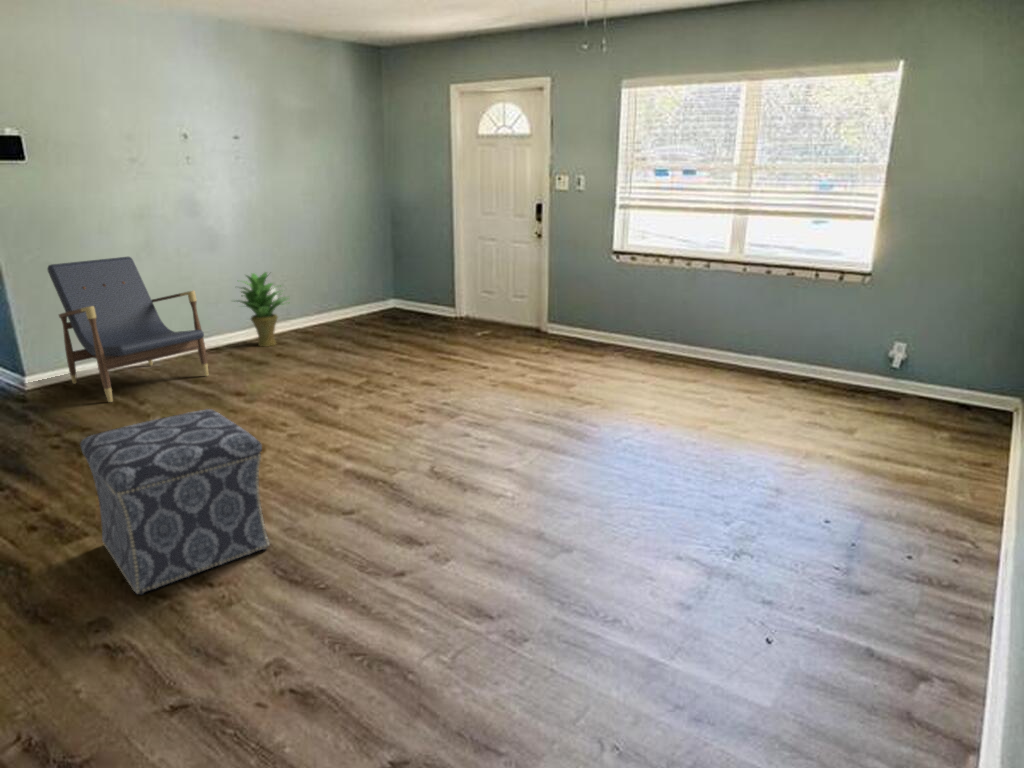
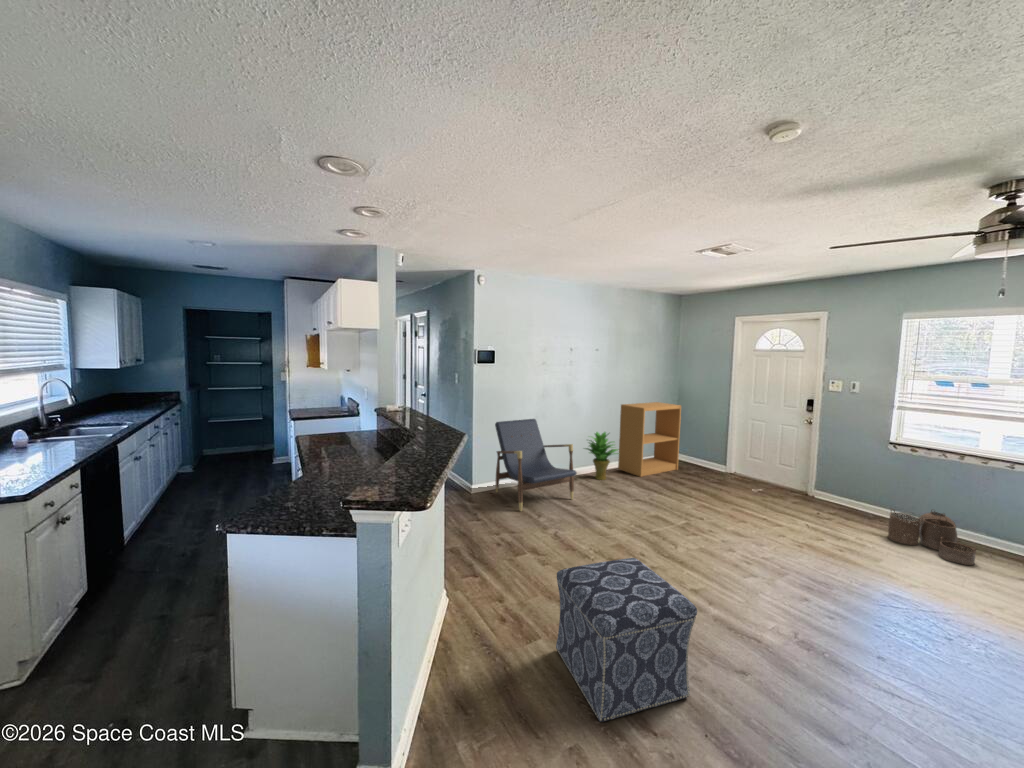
bookshelf: none [292,223,391,336] -> present [618,402,681,477]
woven basket: none [598,324,664,376] -> present [888,509,976,565]

